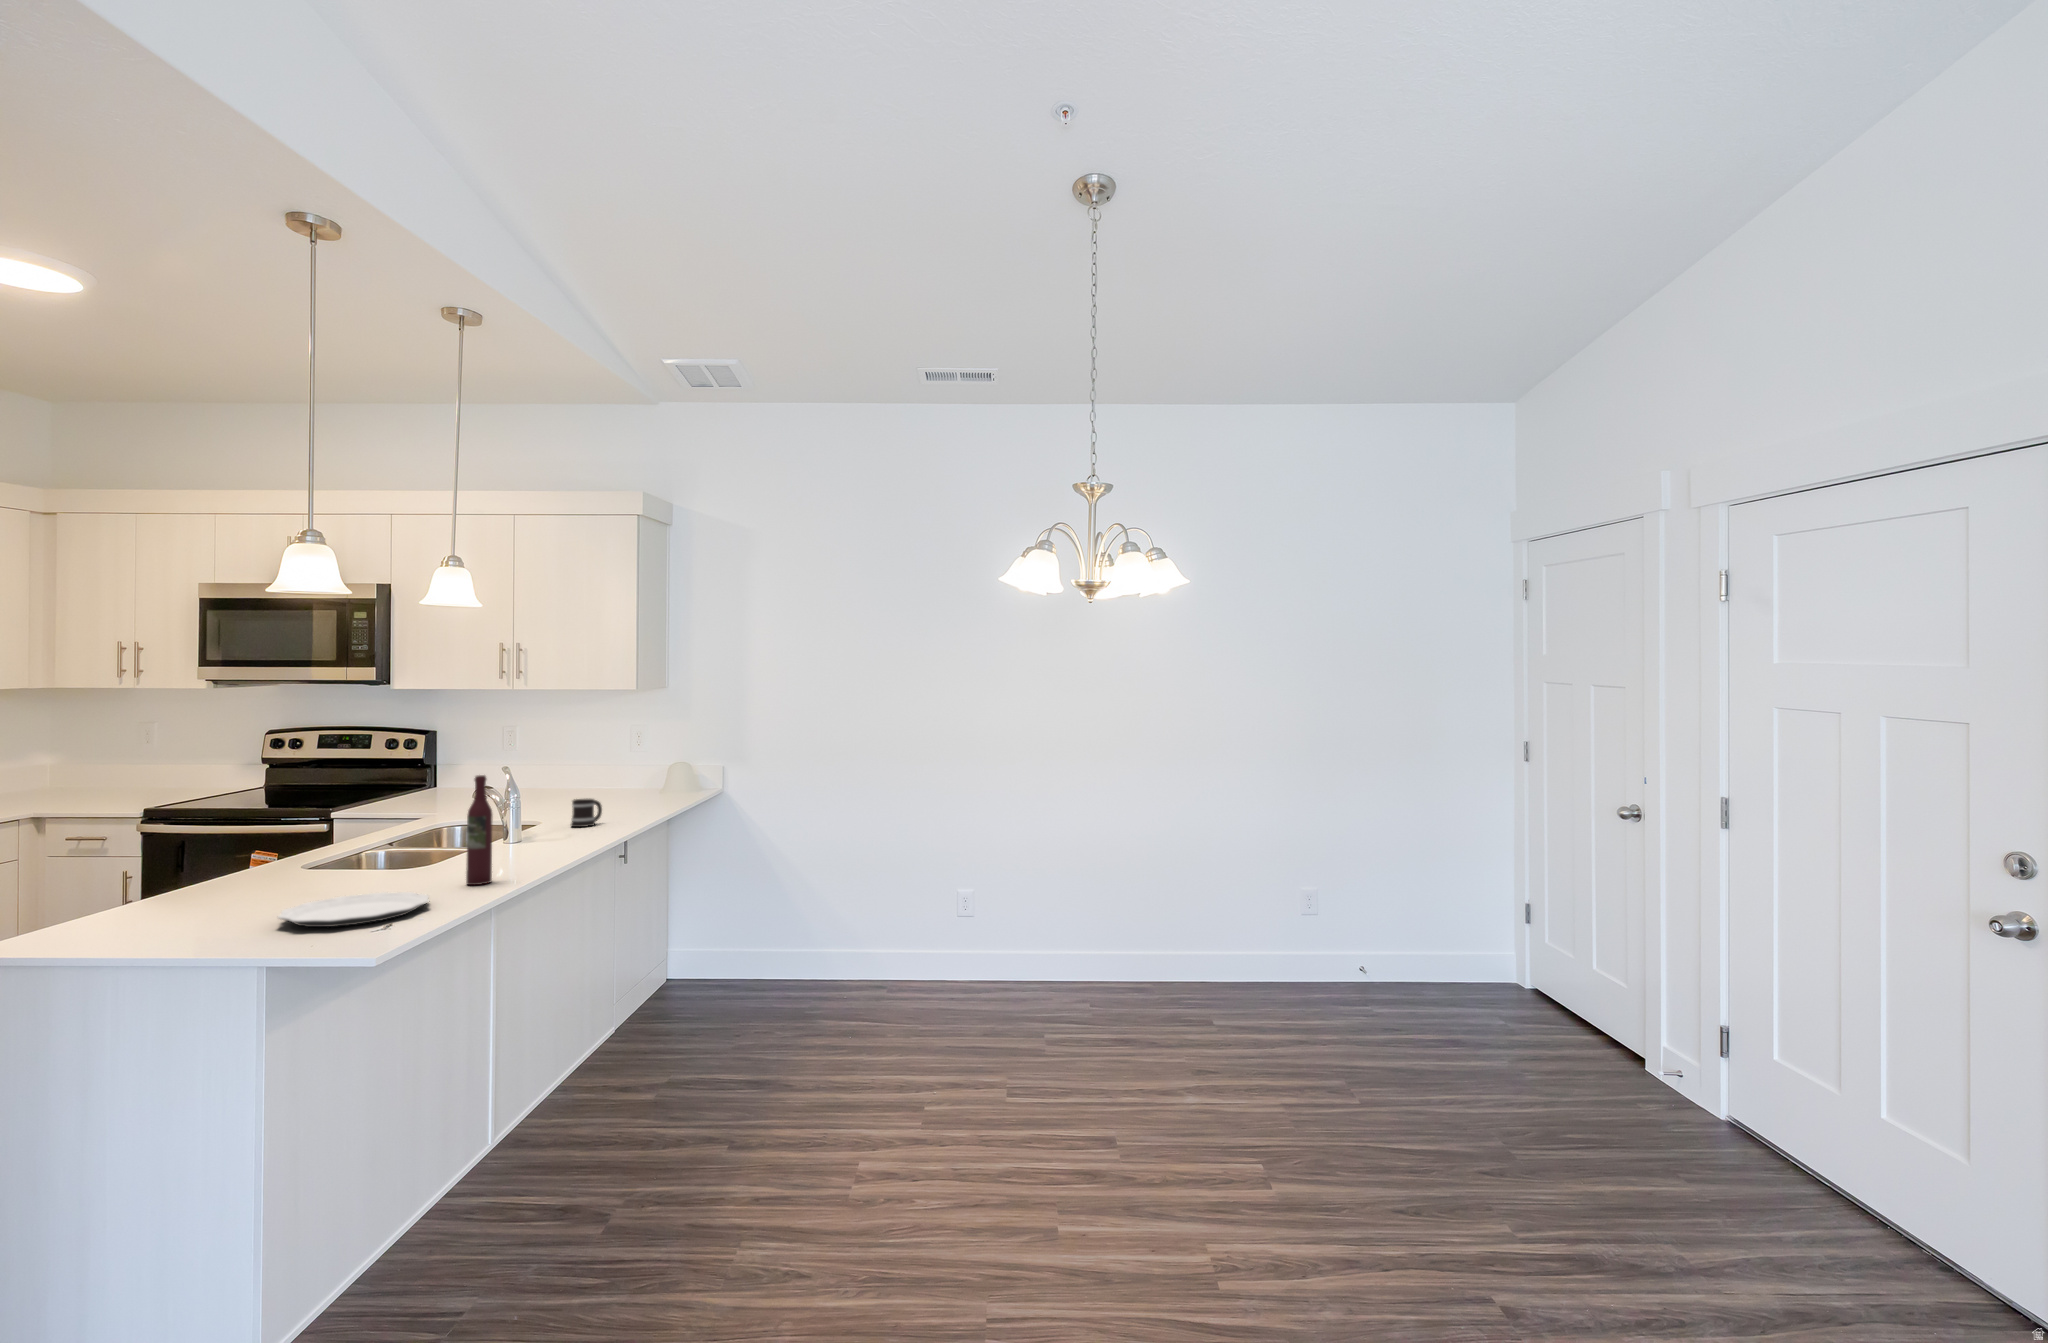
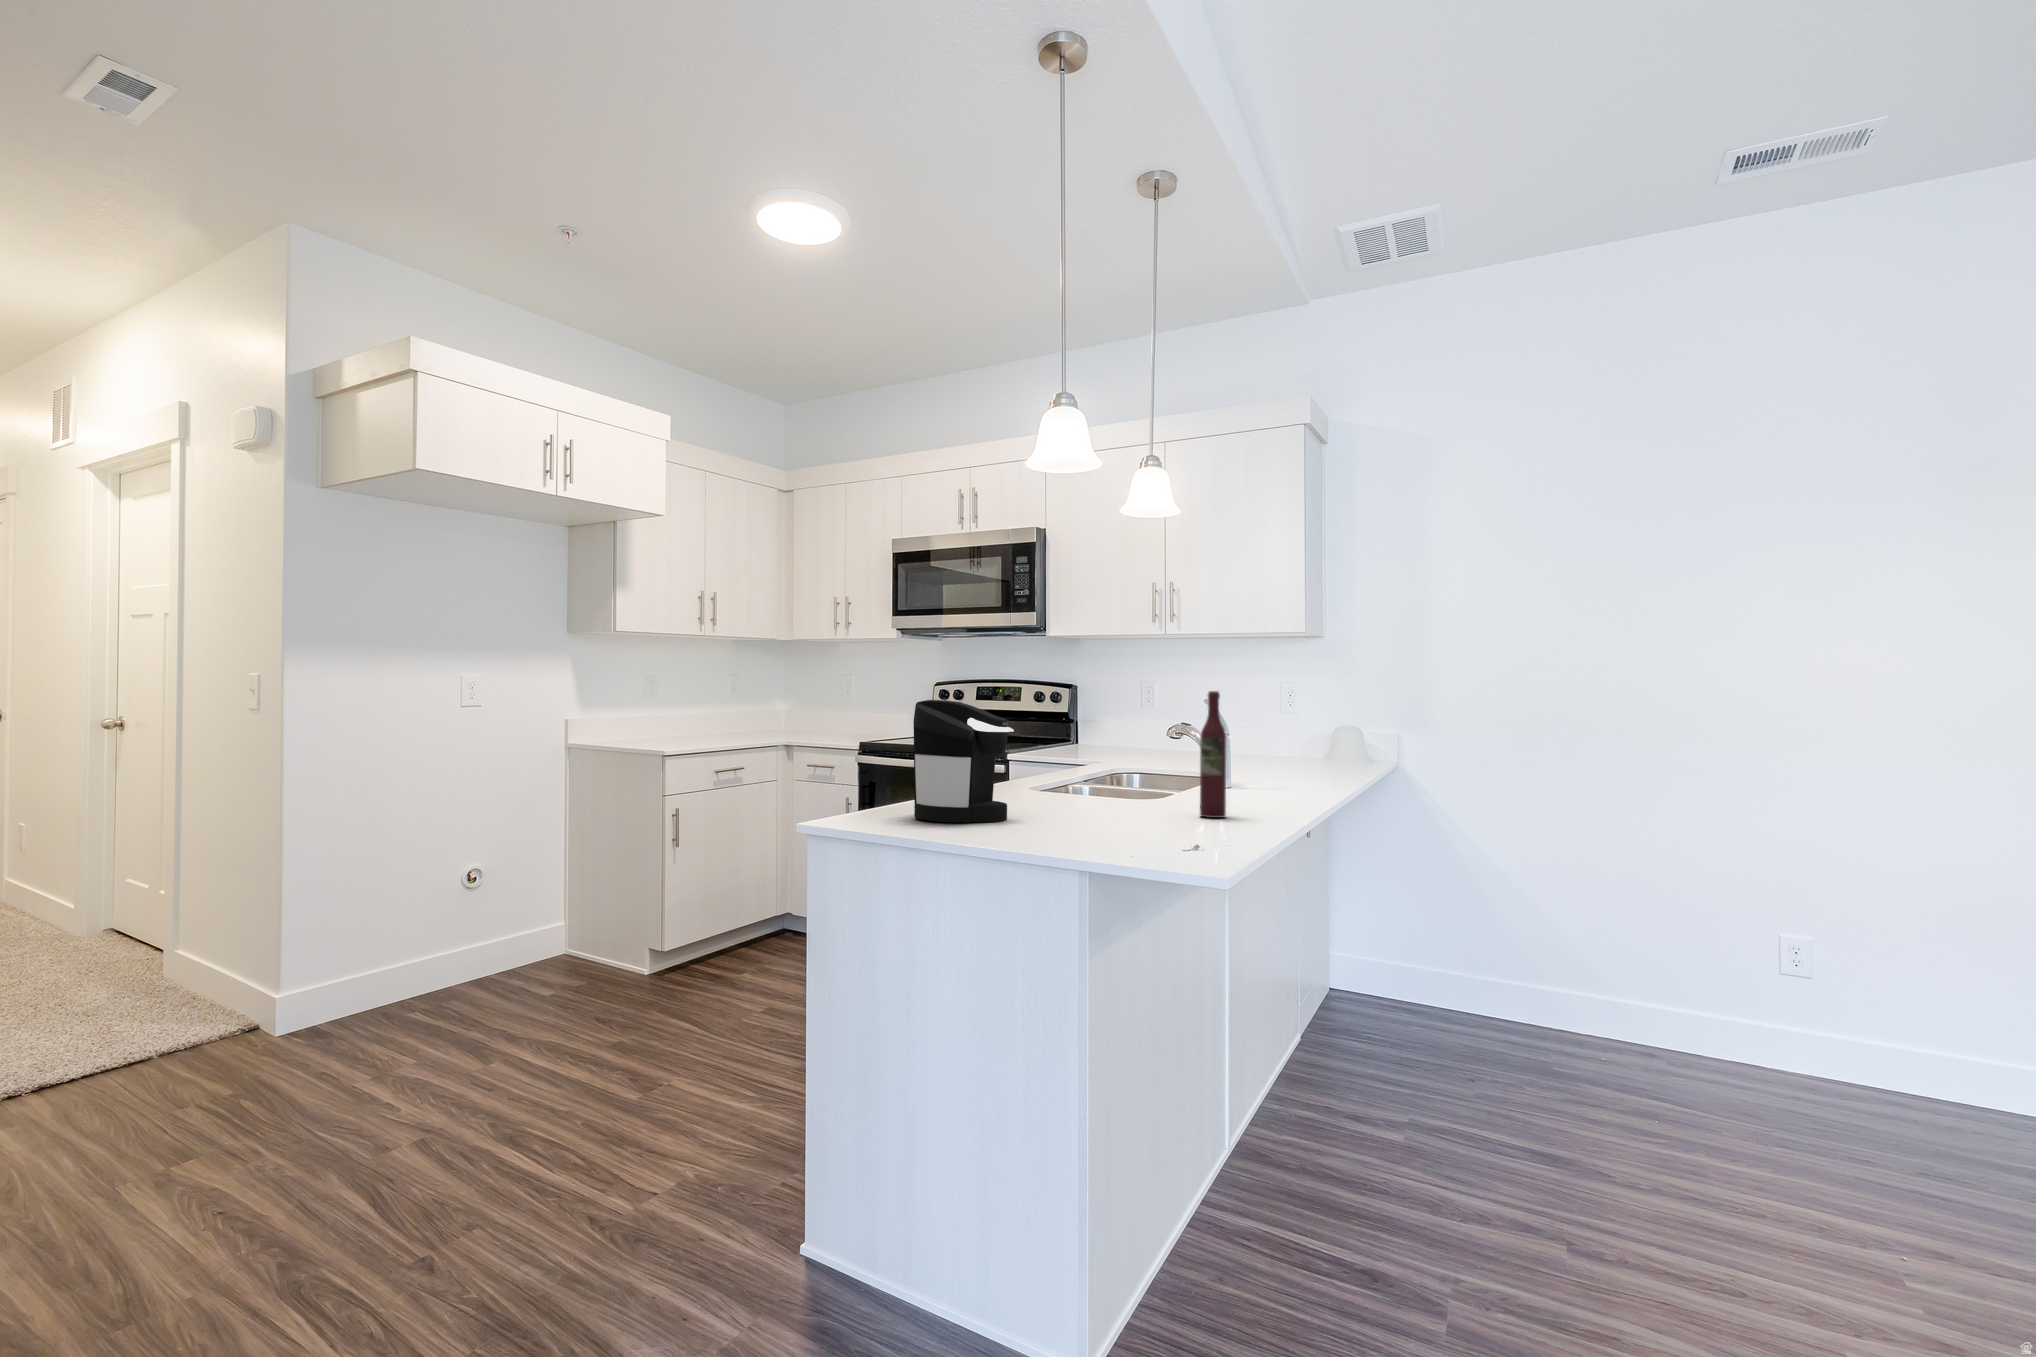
mug: present [571,799,602,827] -> none [1239,751,1270,782]
coffee maker: none [126,801,255,926] -> present [913,700,1014,823]
plate: present [278,892,429,927] -> none [1050,812,1191,838]

